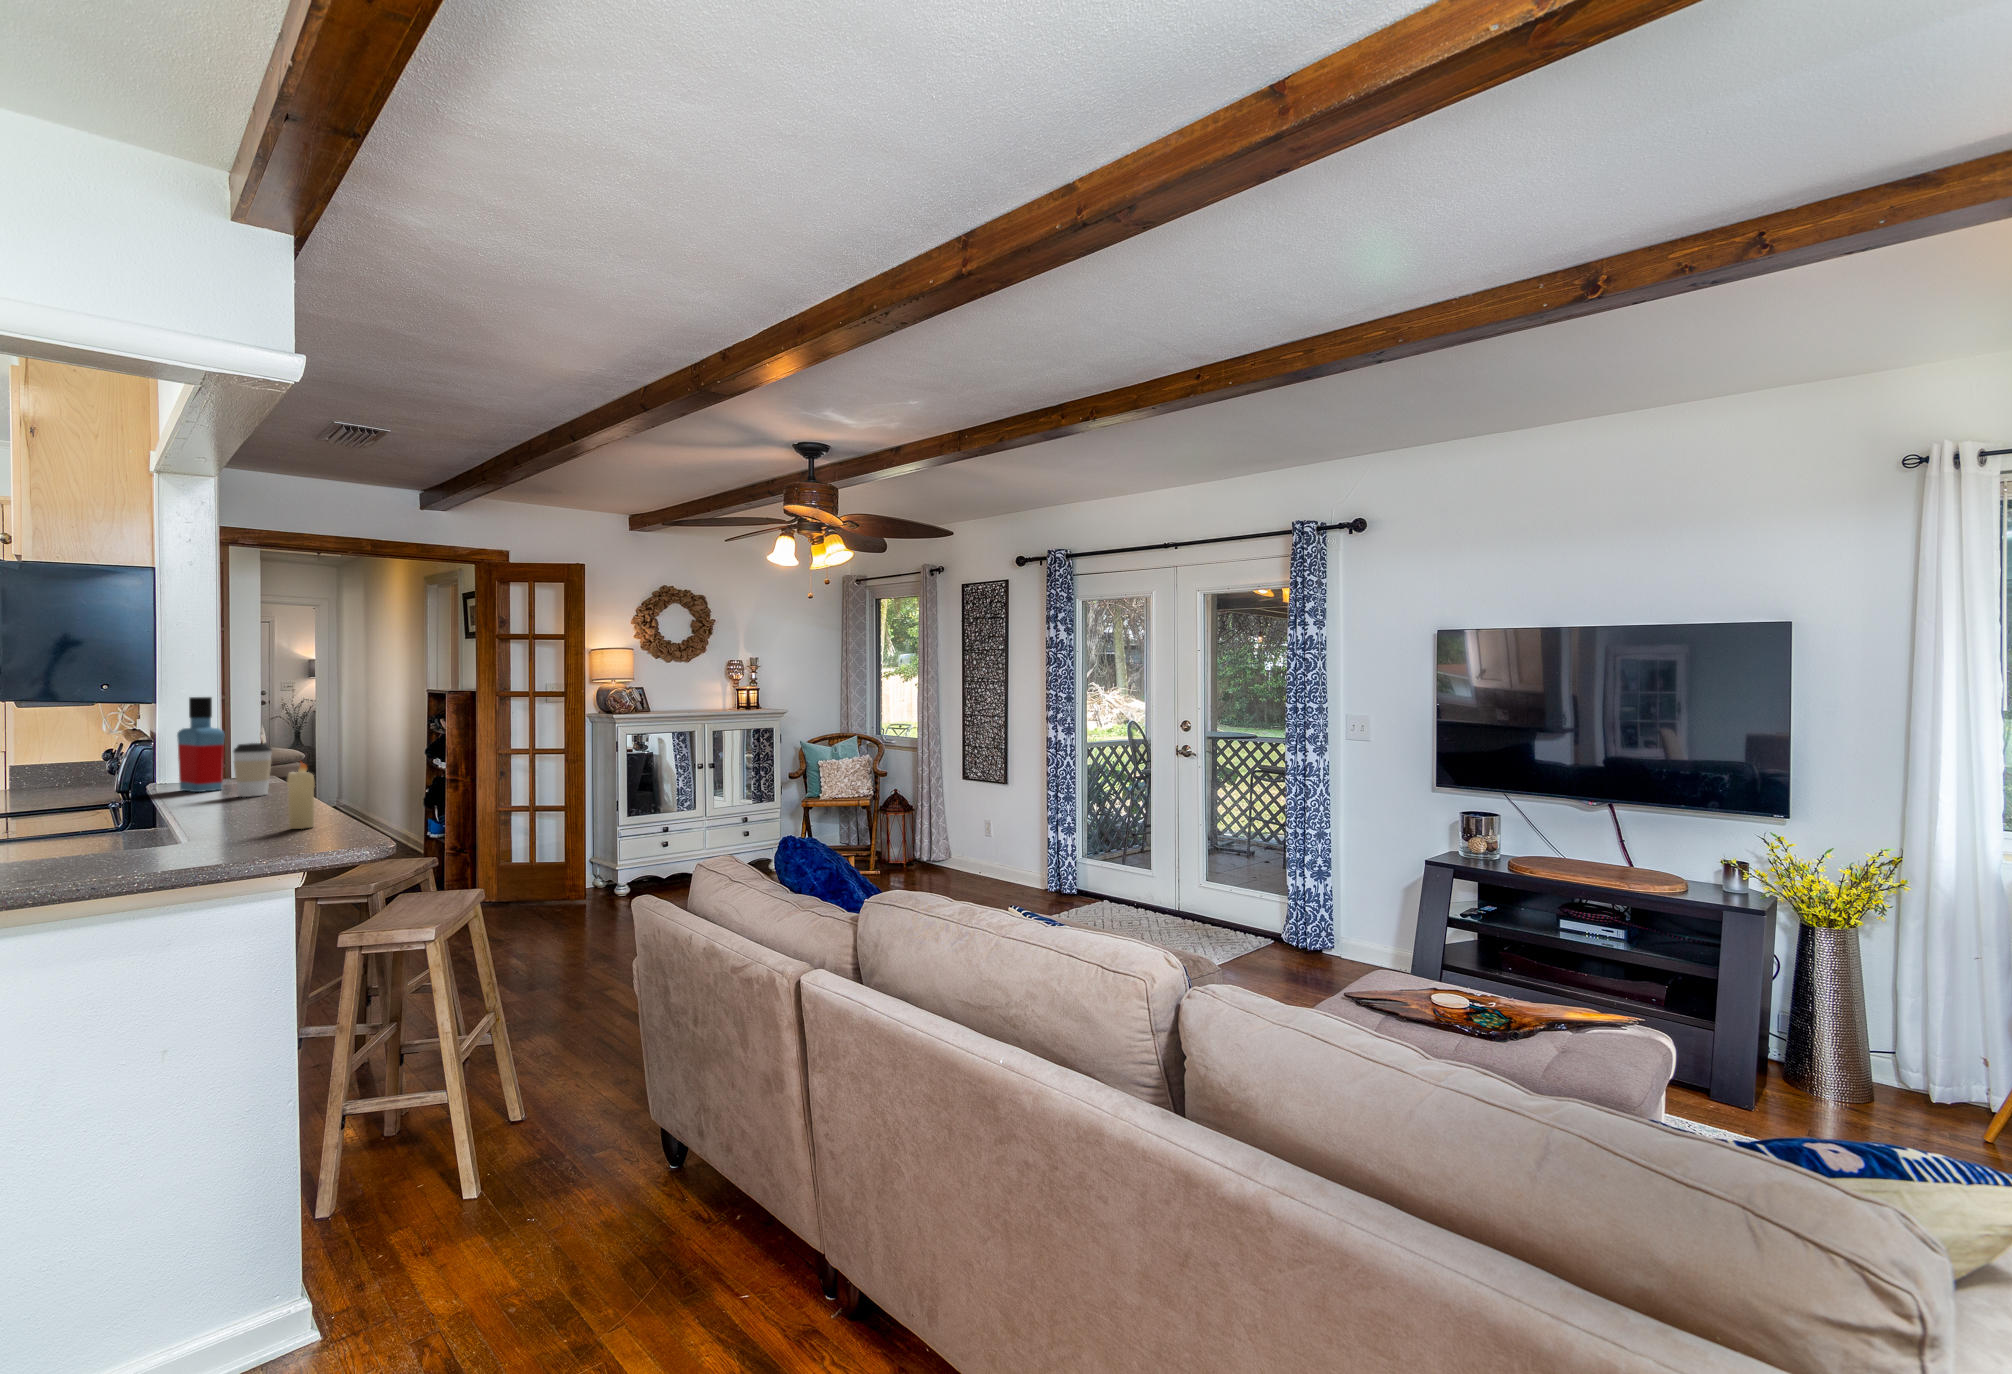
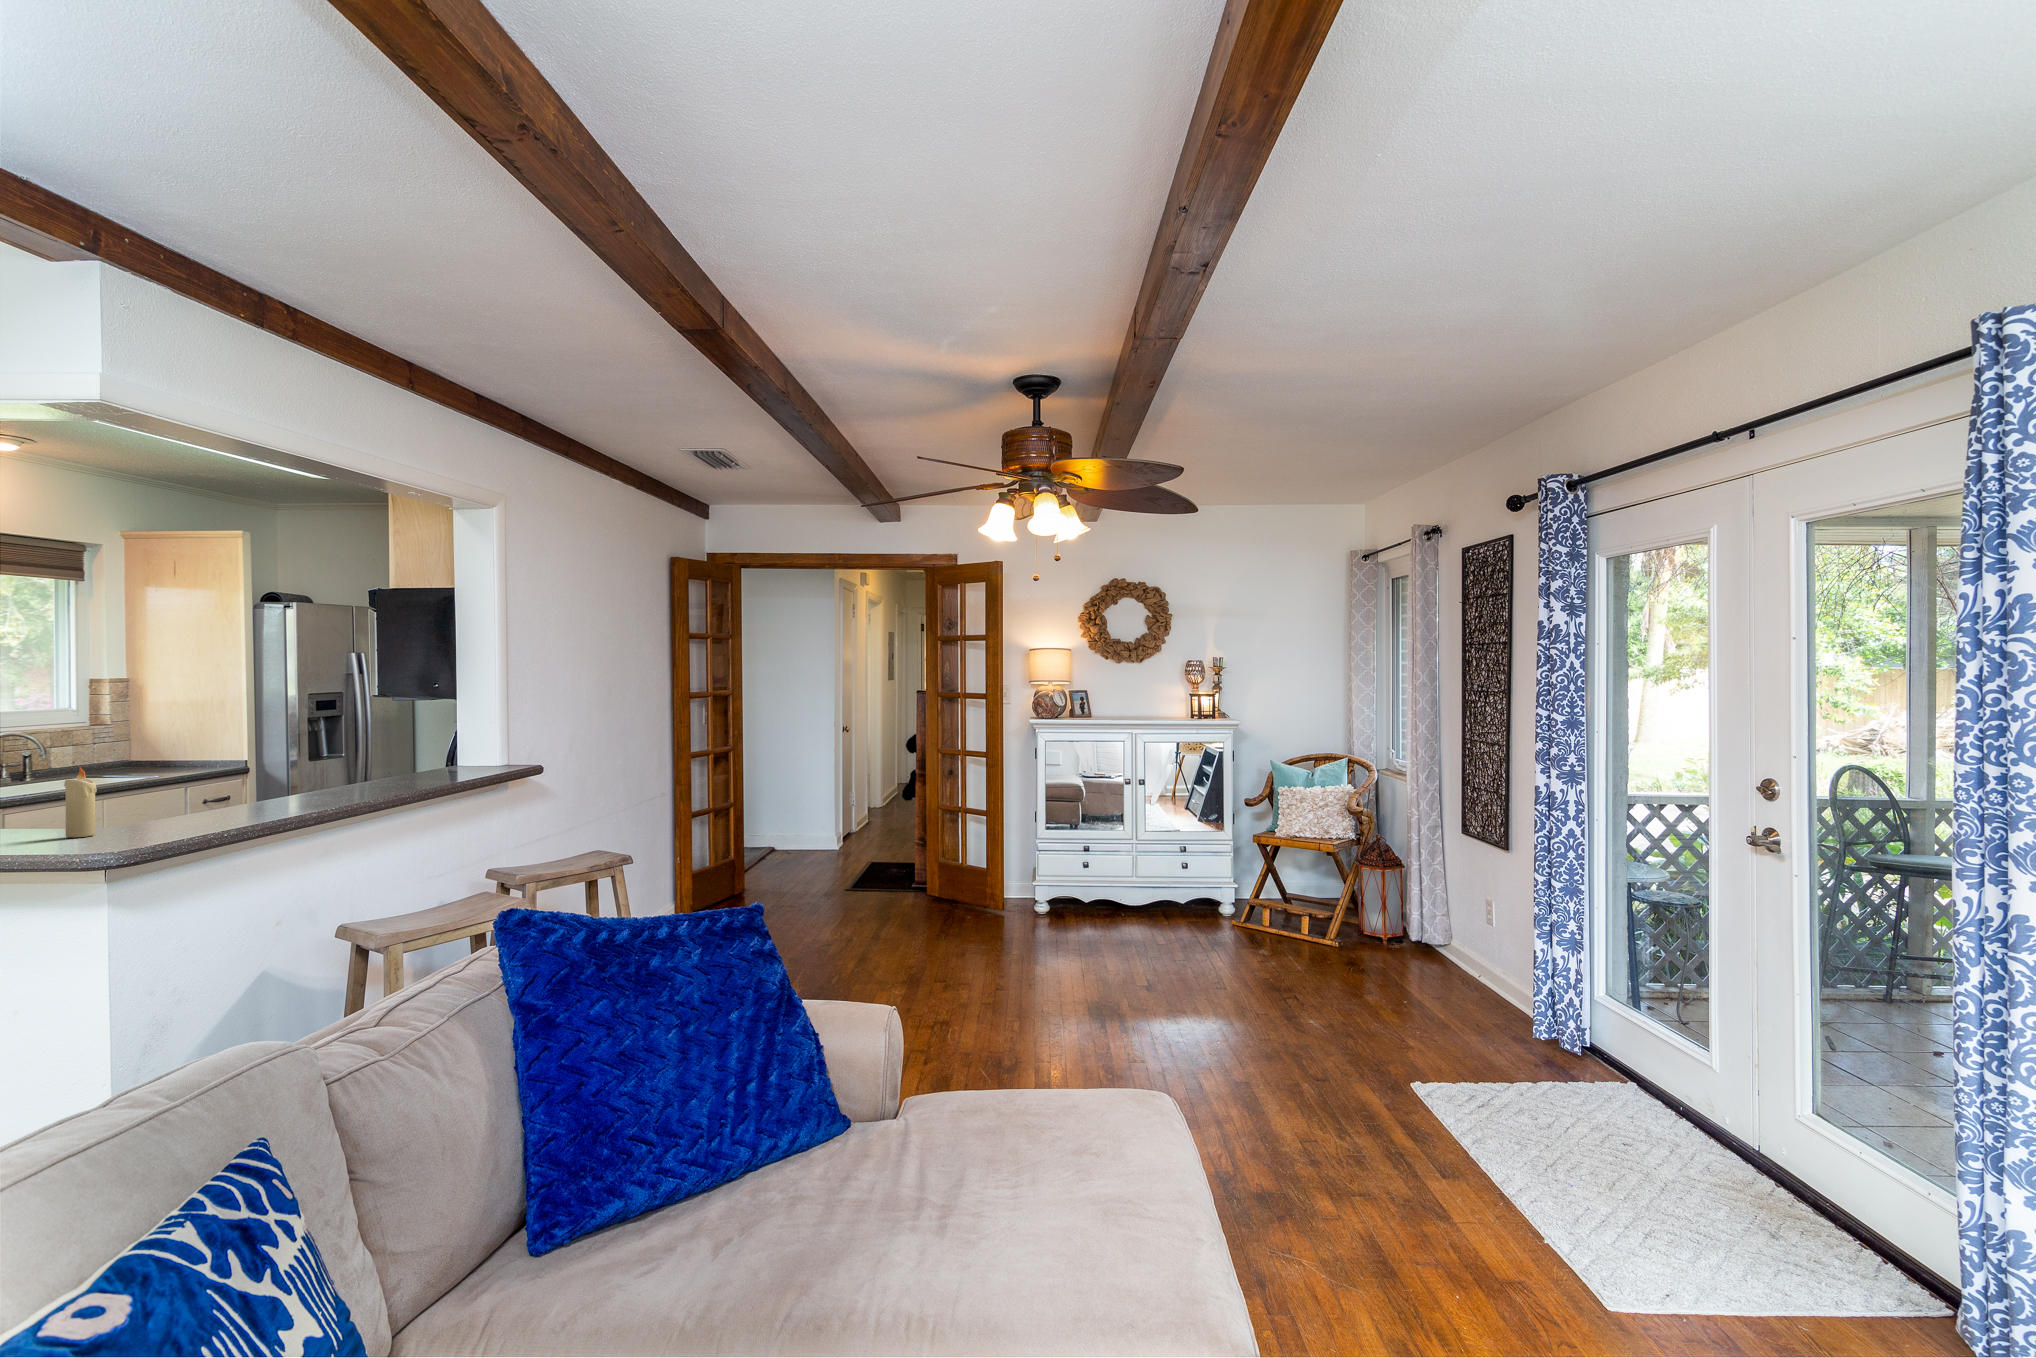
bottle: present [177,697,224,792] -> none [380,696,417,781]
coffee cup: present [233,743,272,797] -> none [341,740,377,791]

